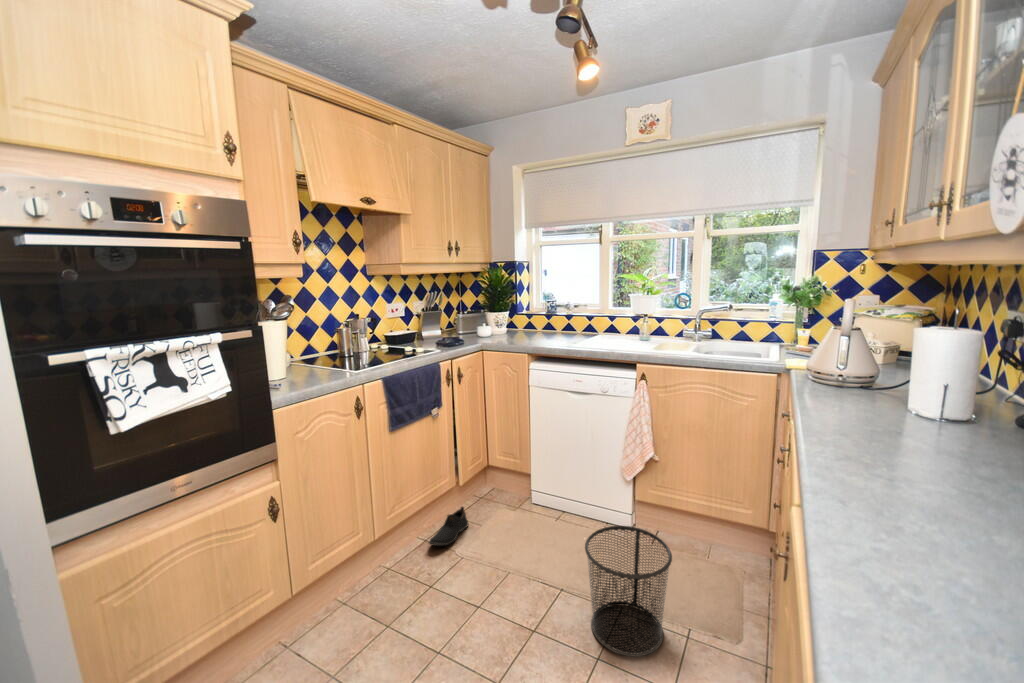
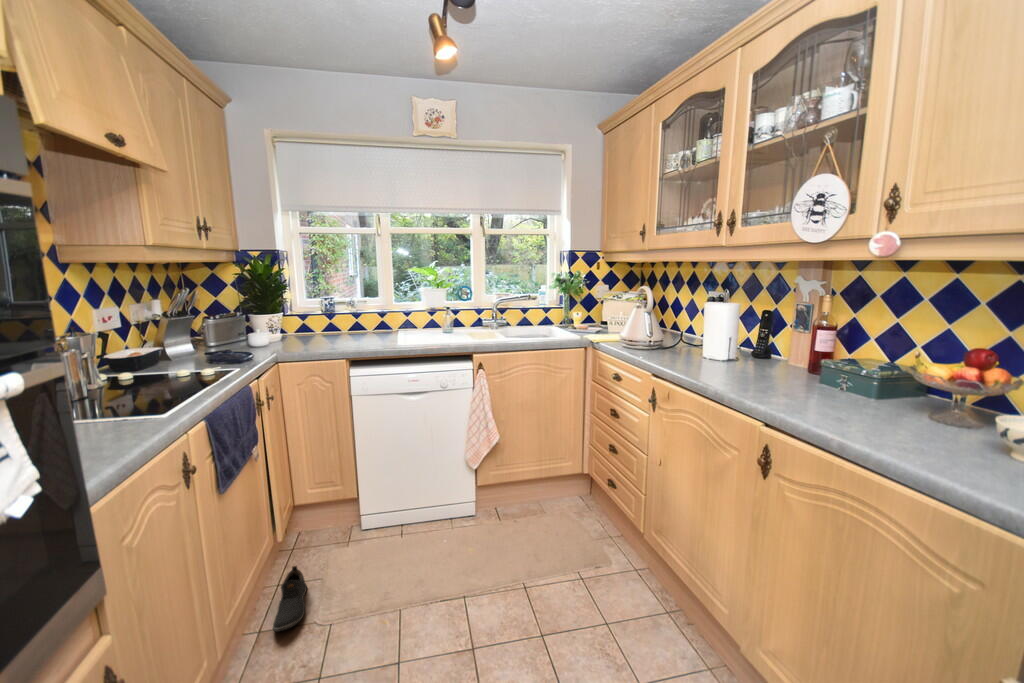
waste bin: present [585,526,672,657] -> none [501,502,580,621]

